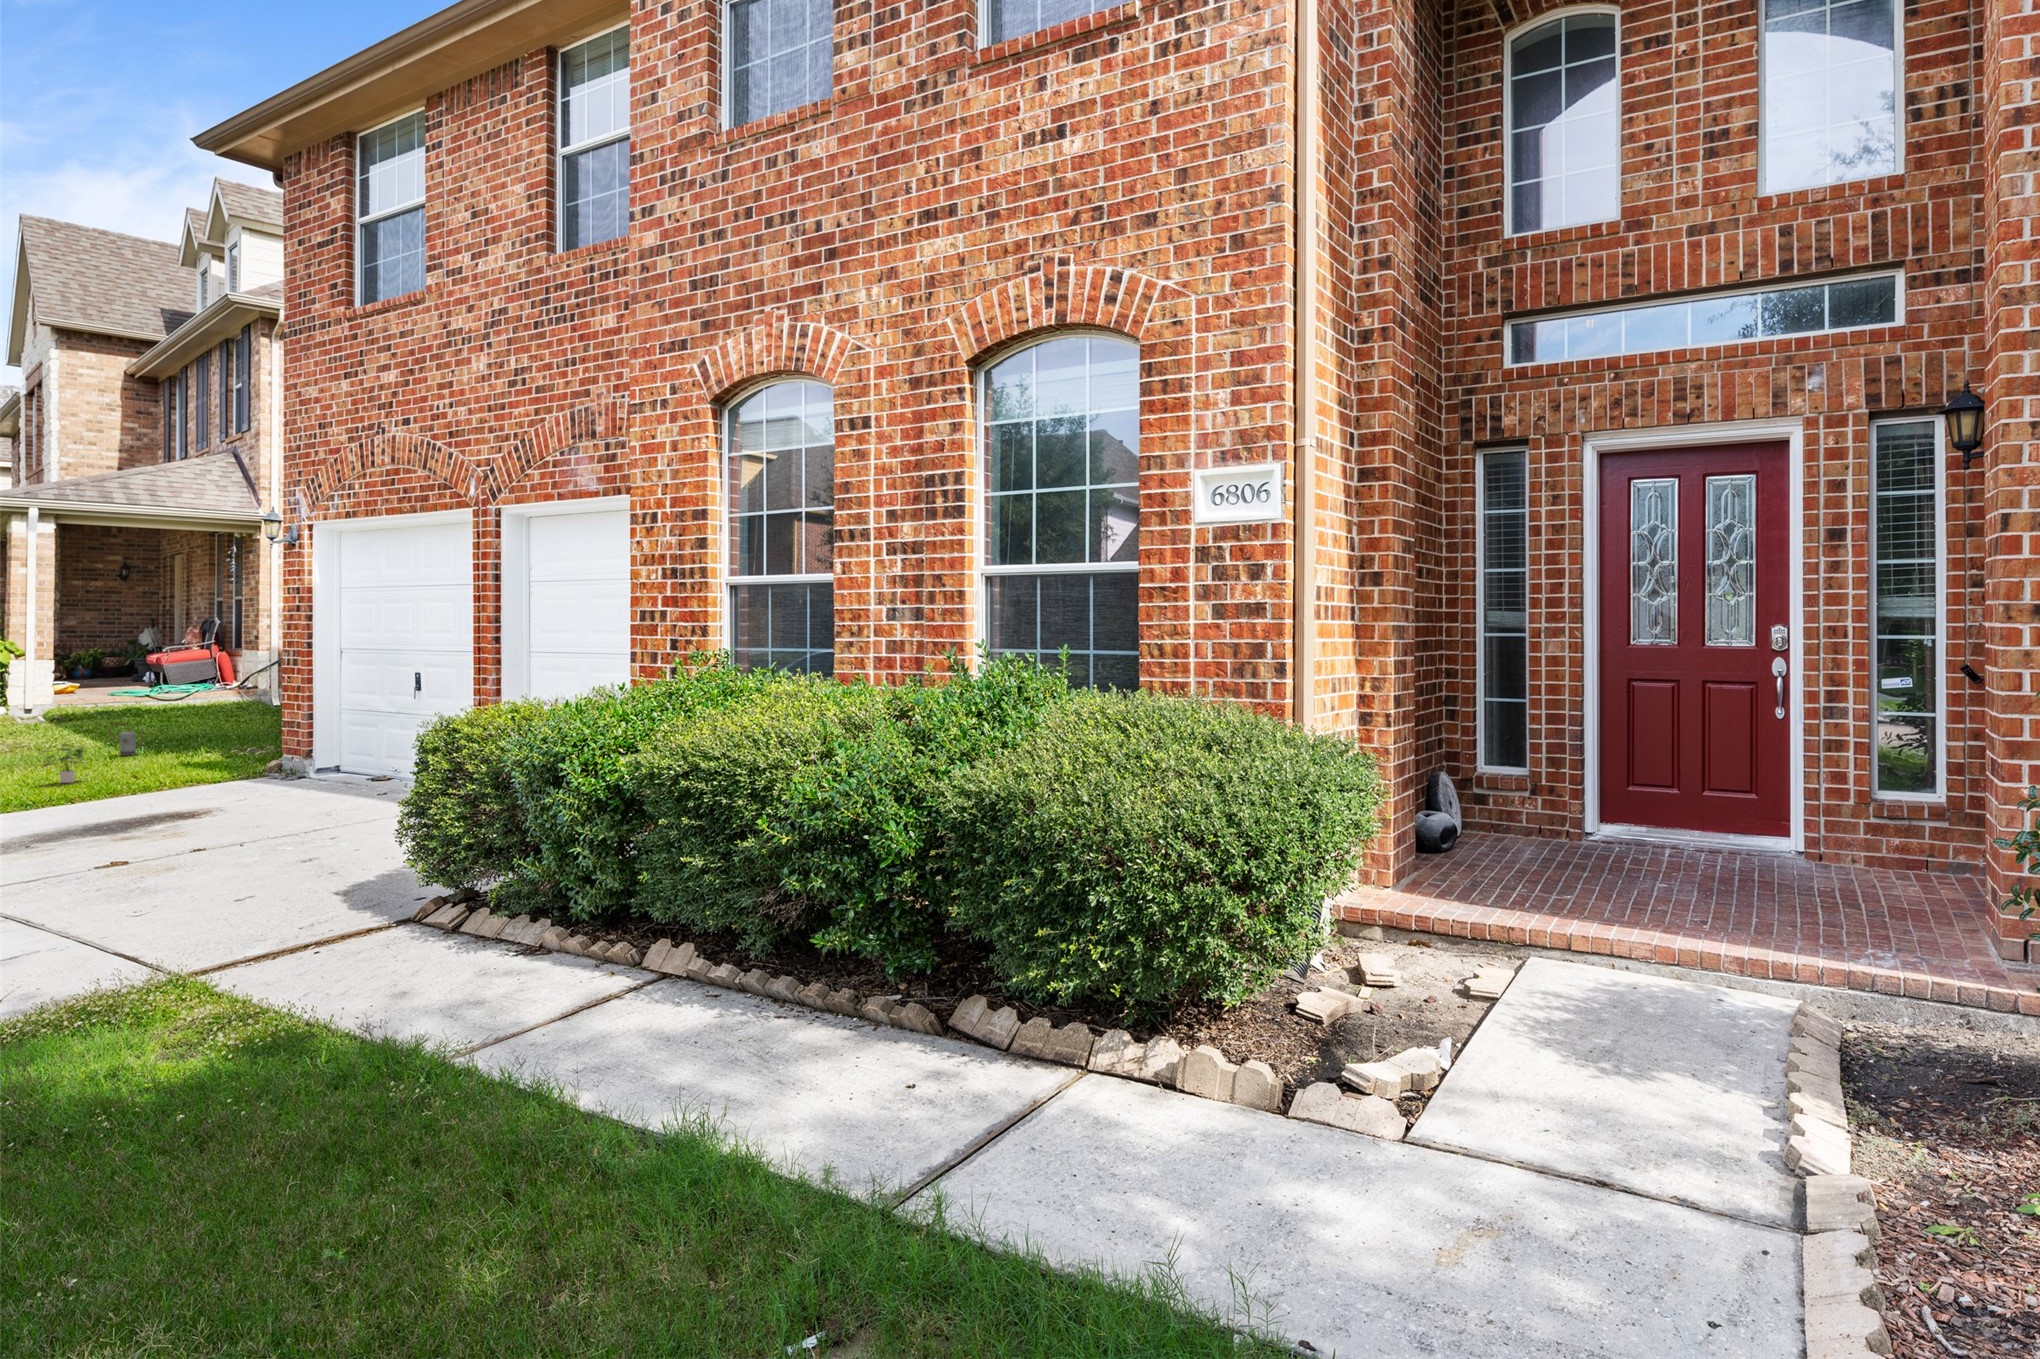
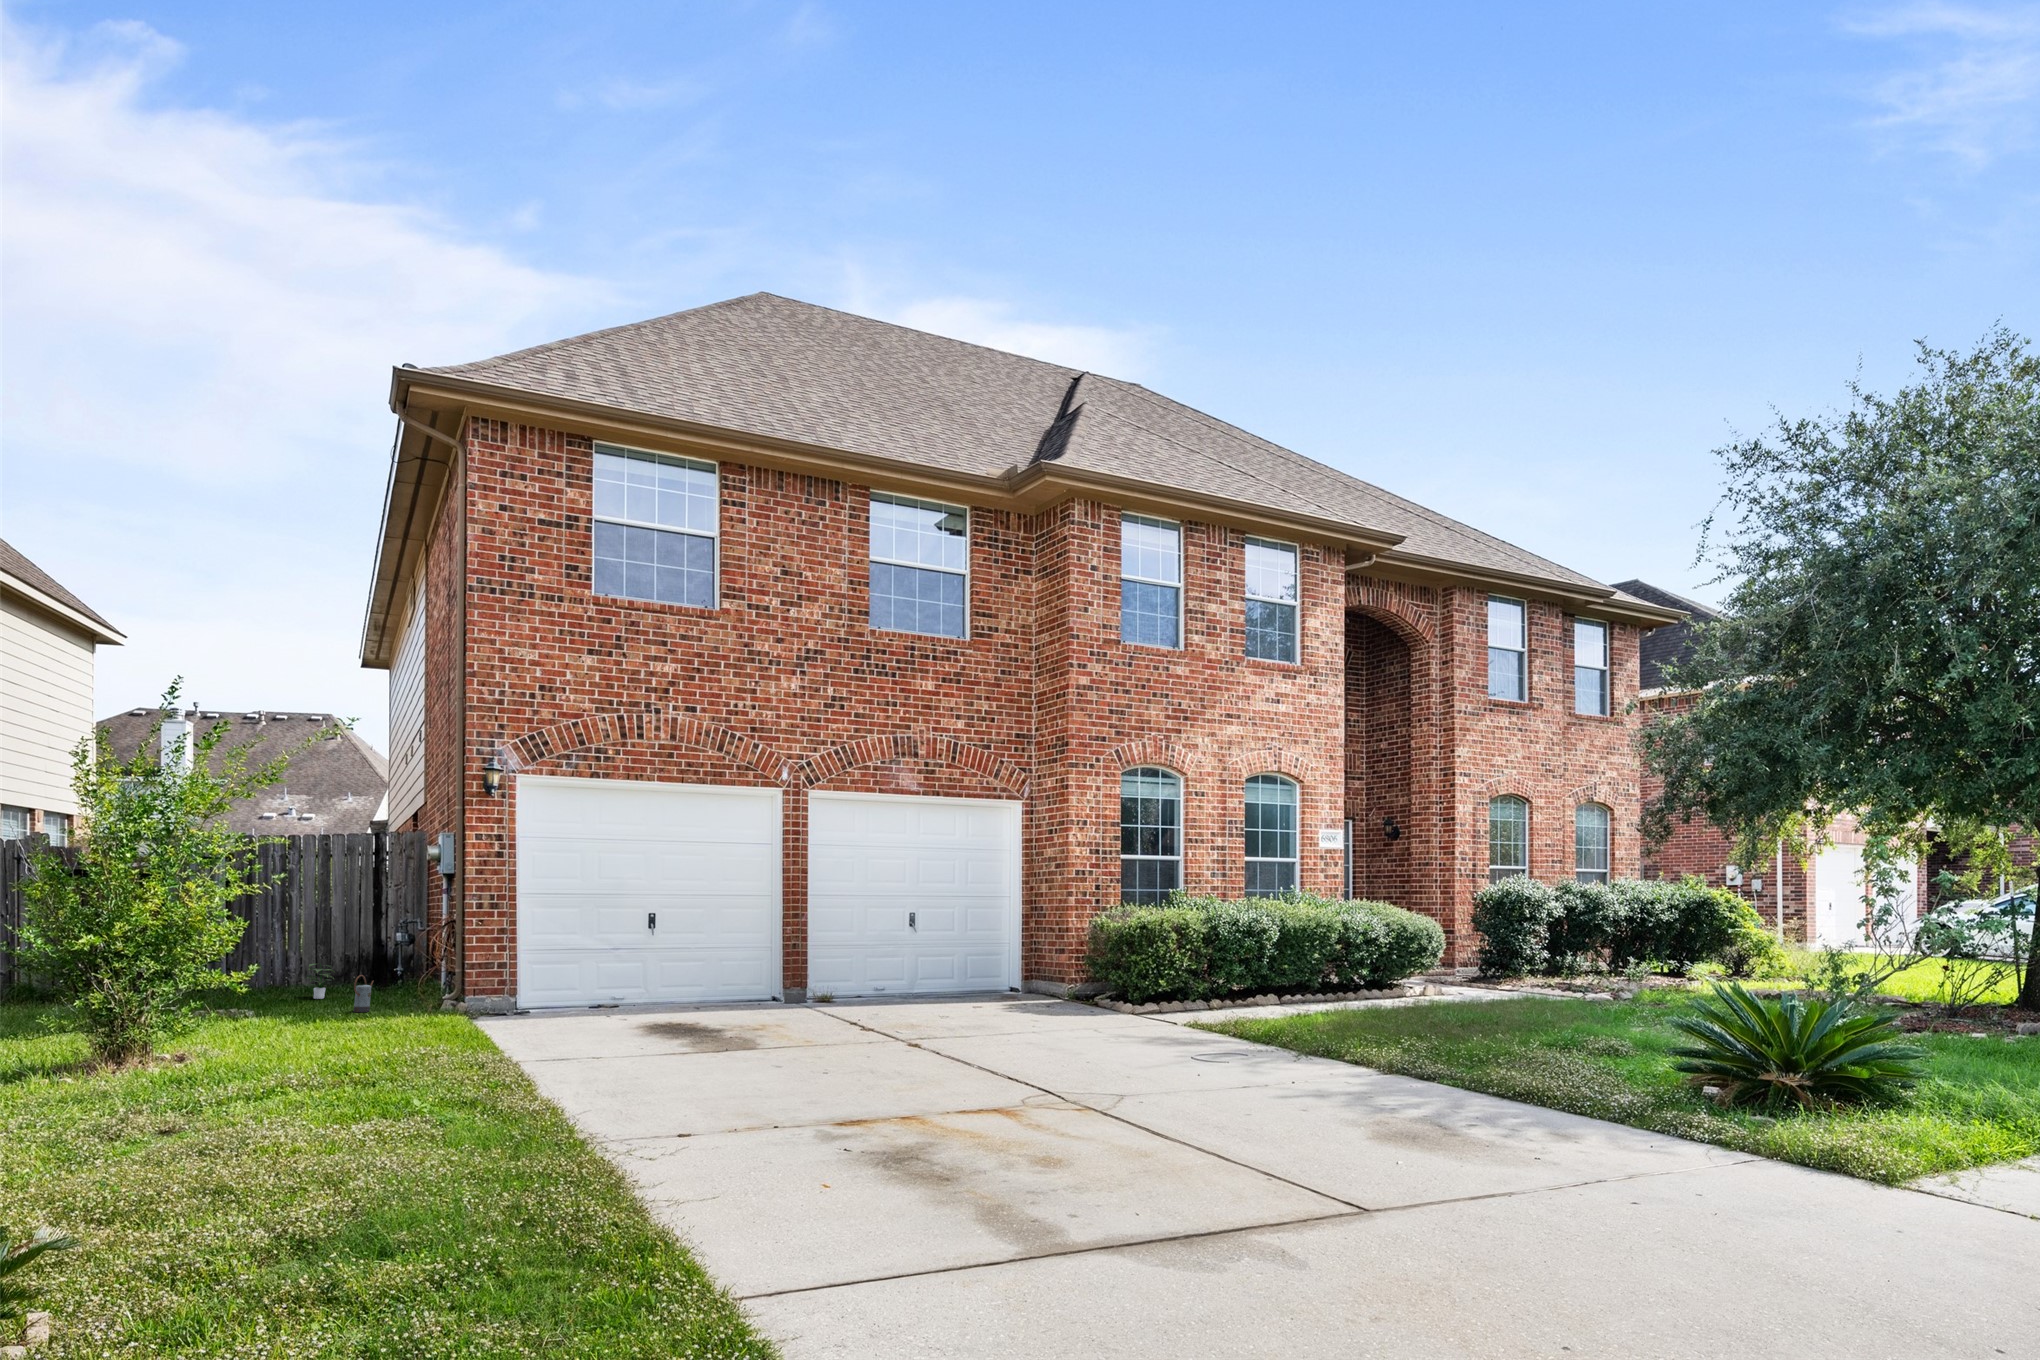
potted plant: present [42,744,83,783] -> present [307,963,334,999]

